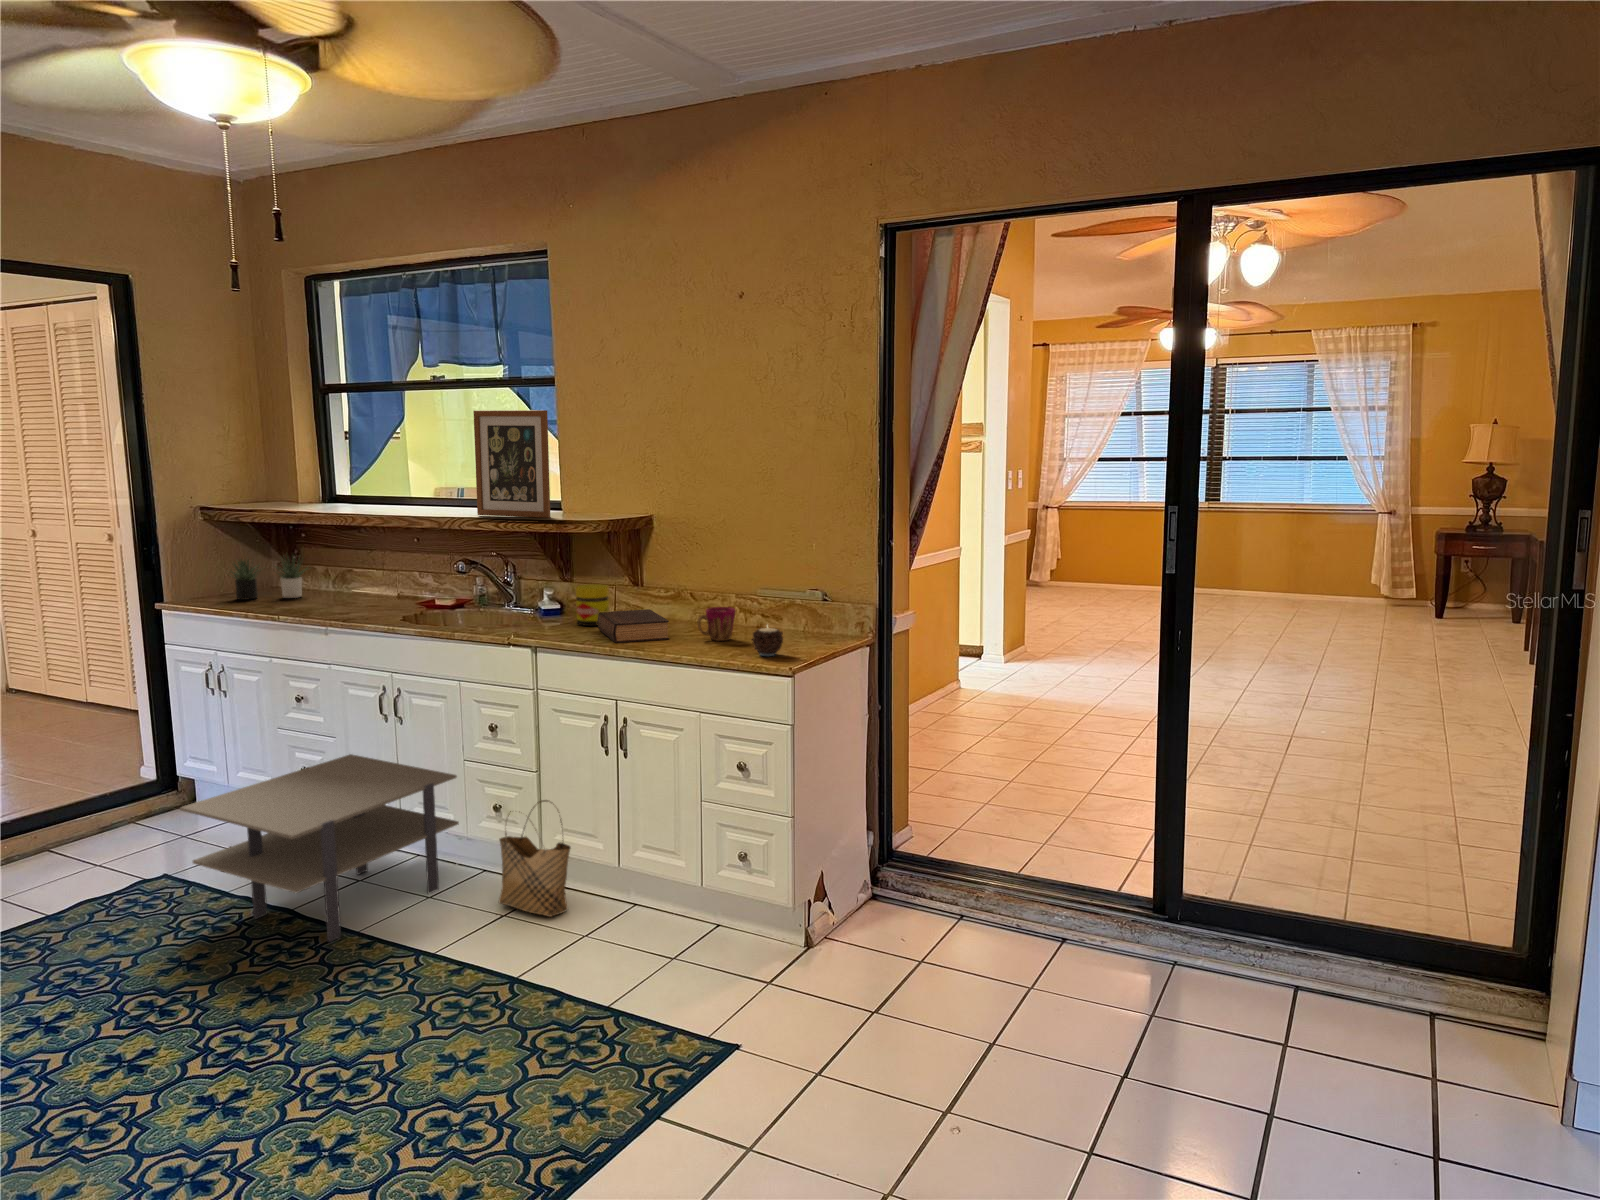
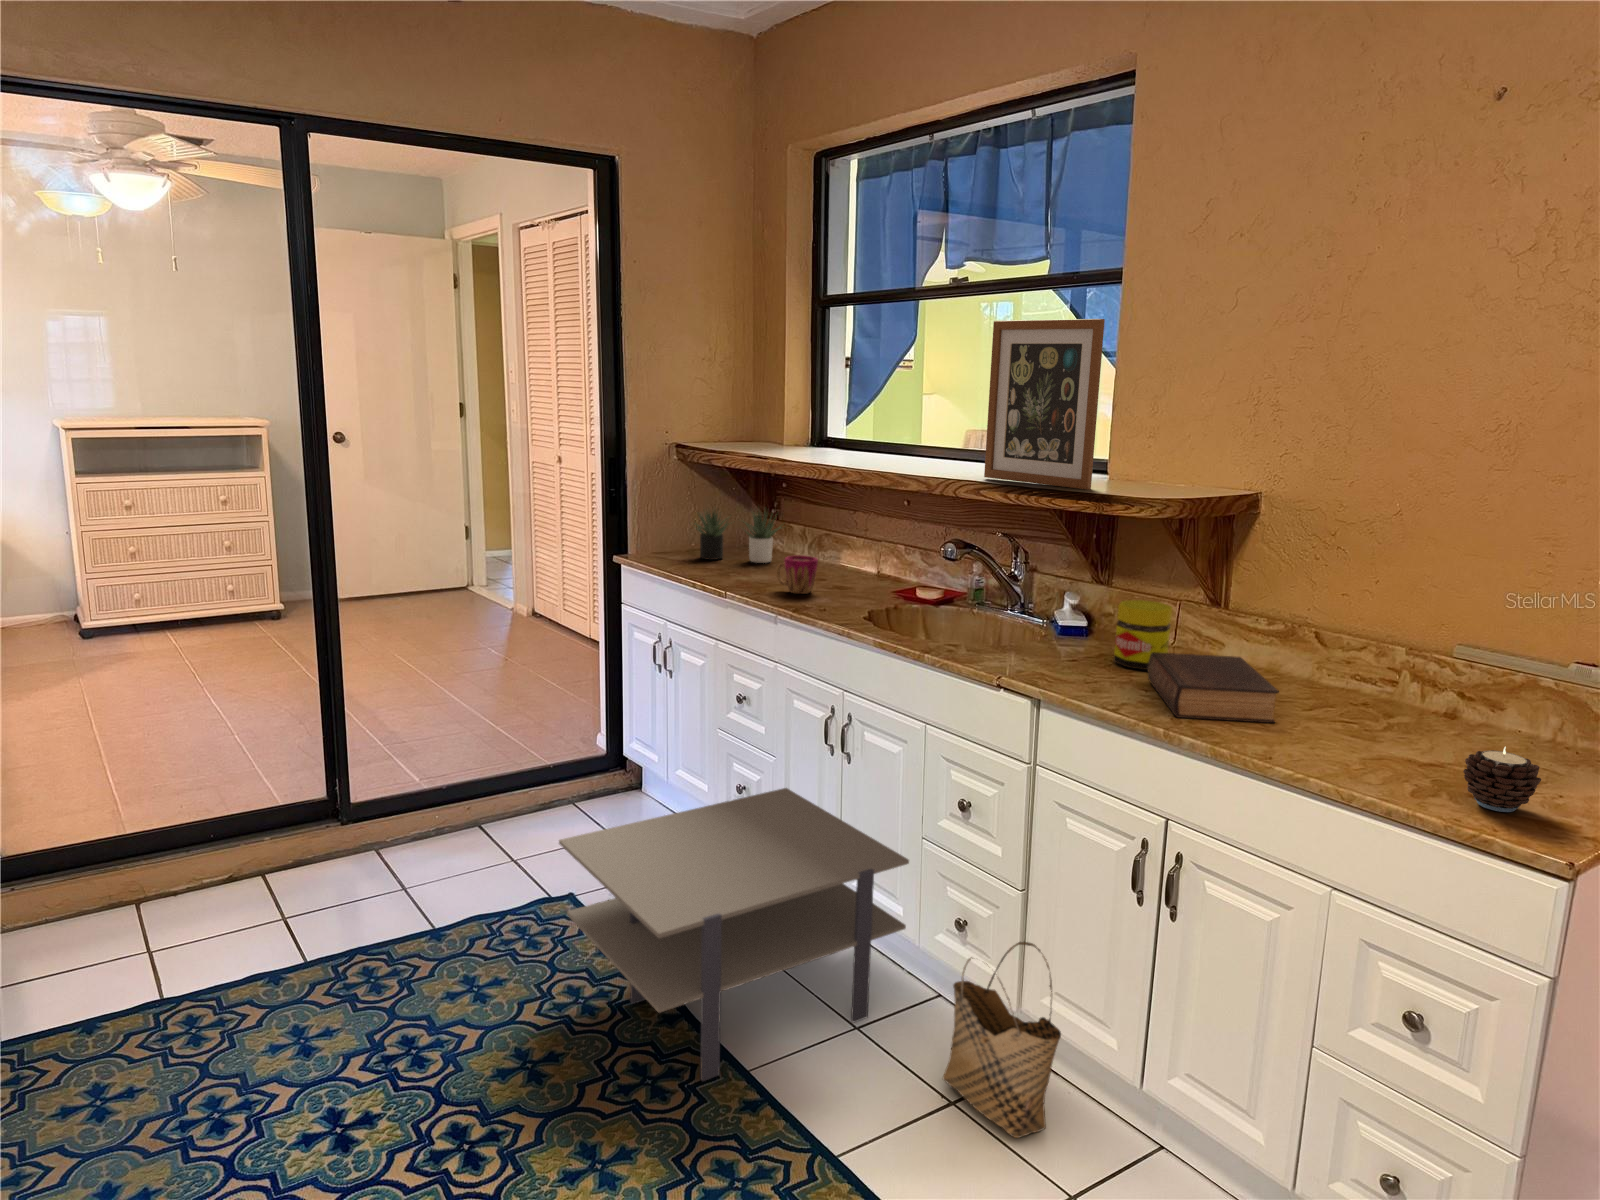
cup: present [698,607,736,641] -> present [776,556,818,594]

